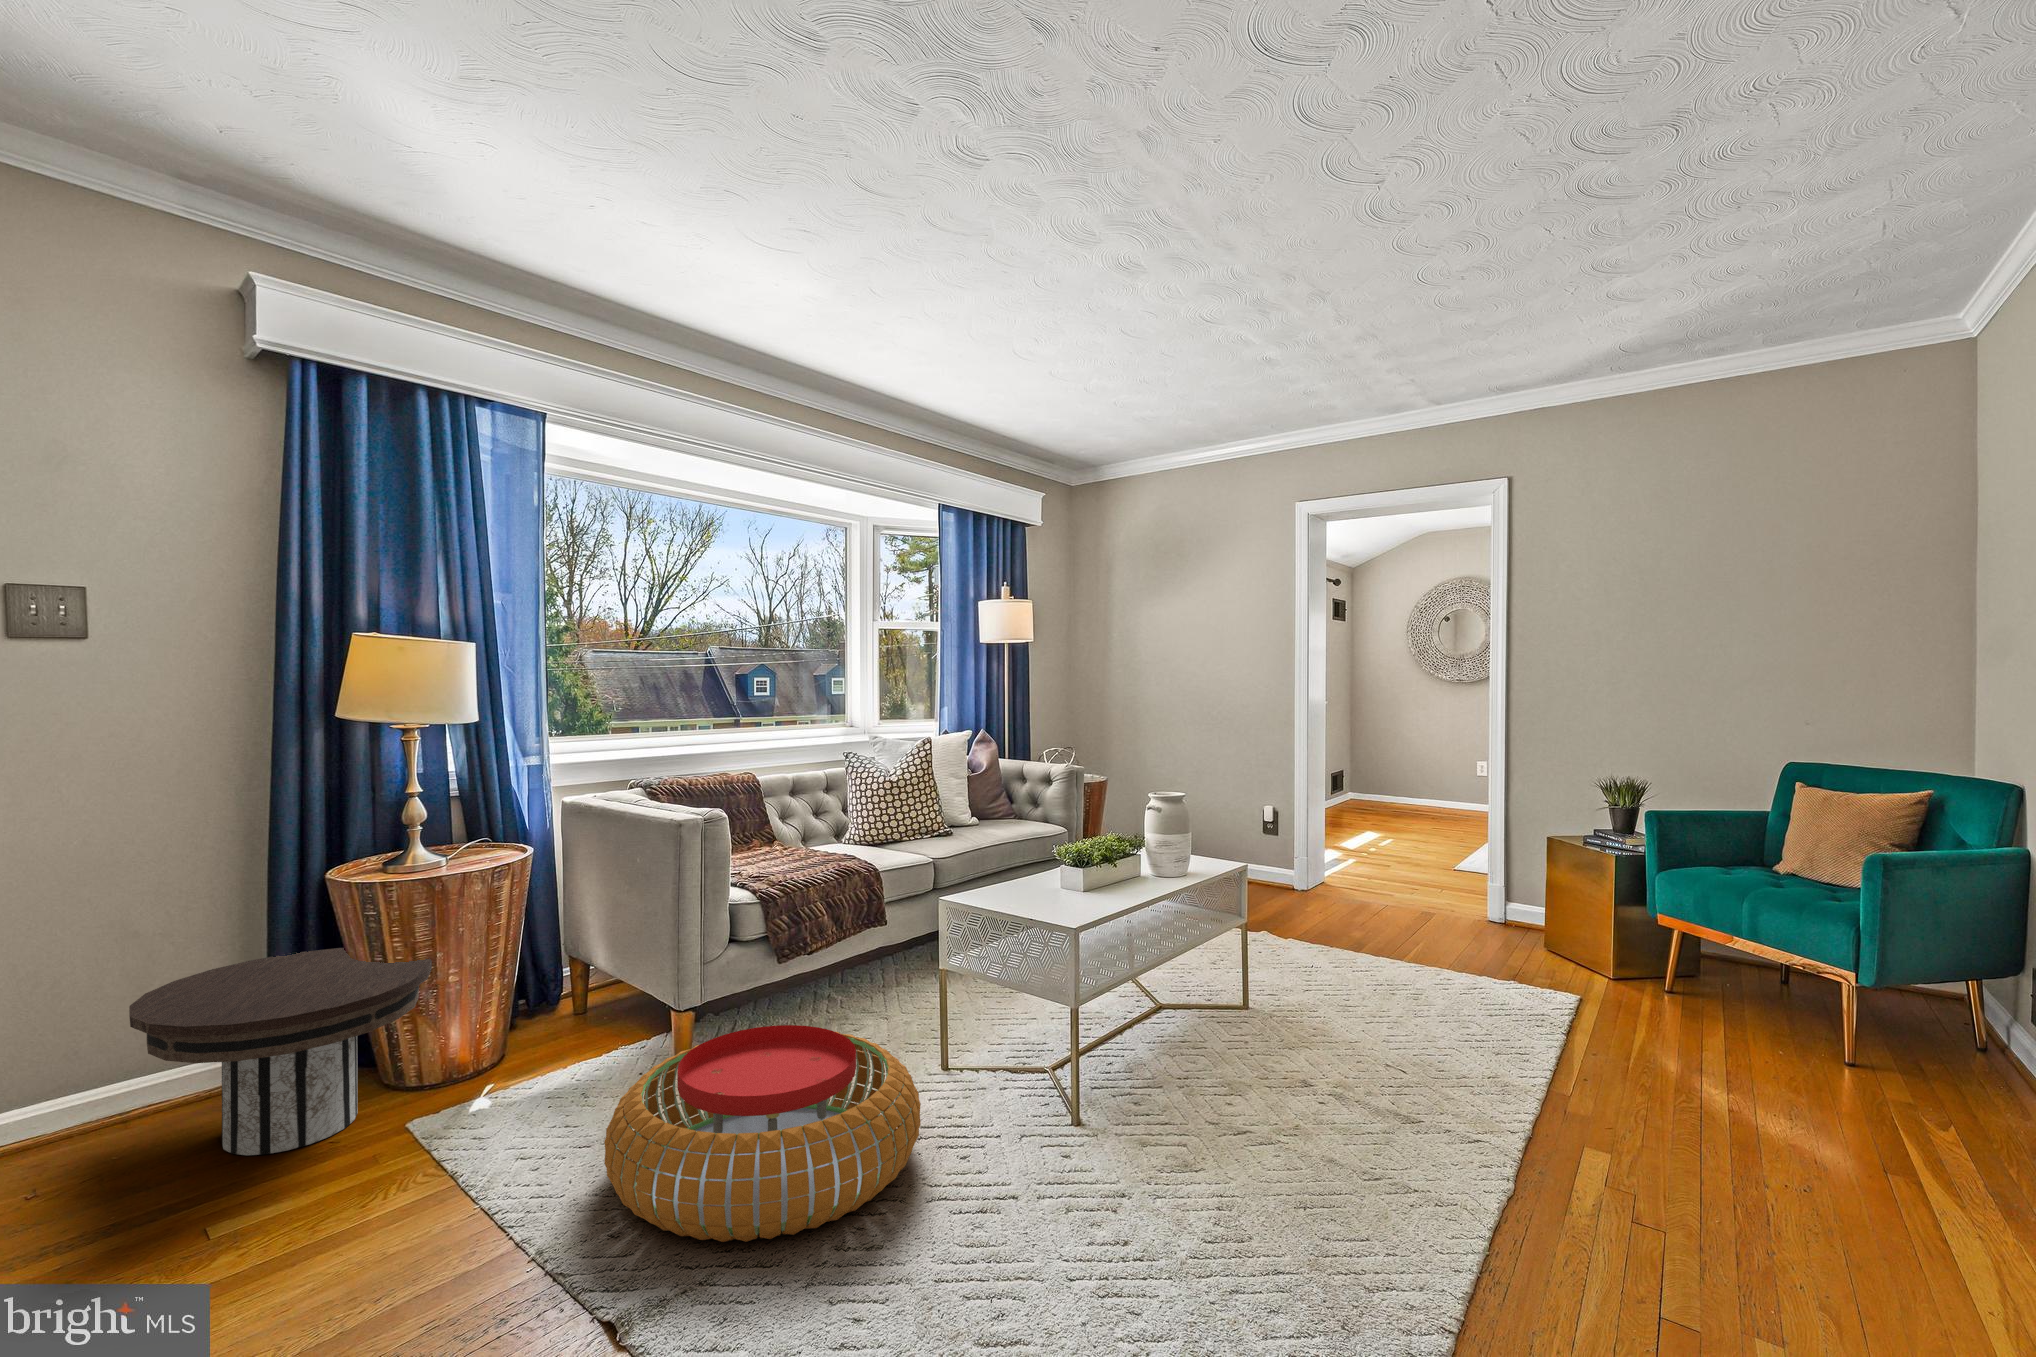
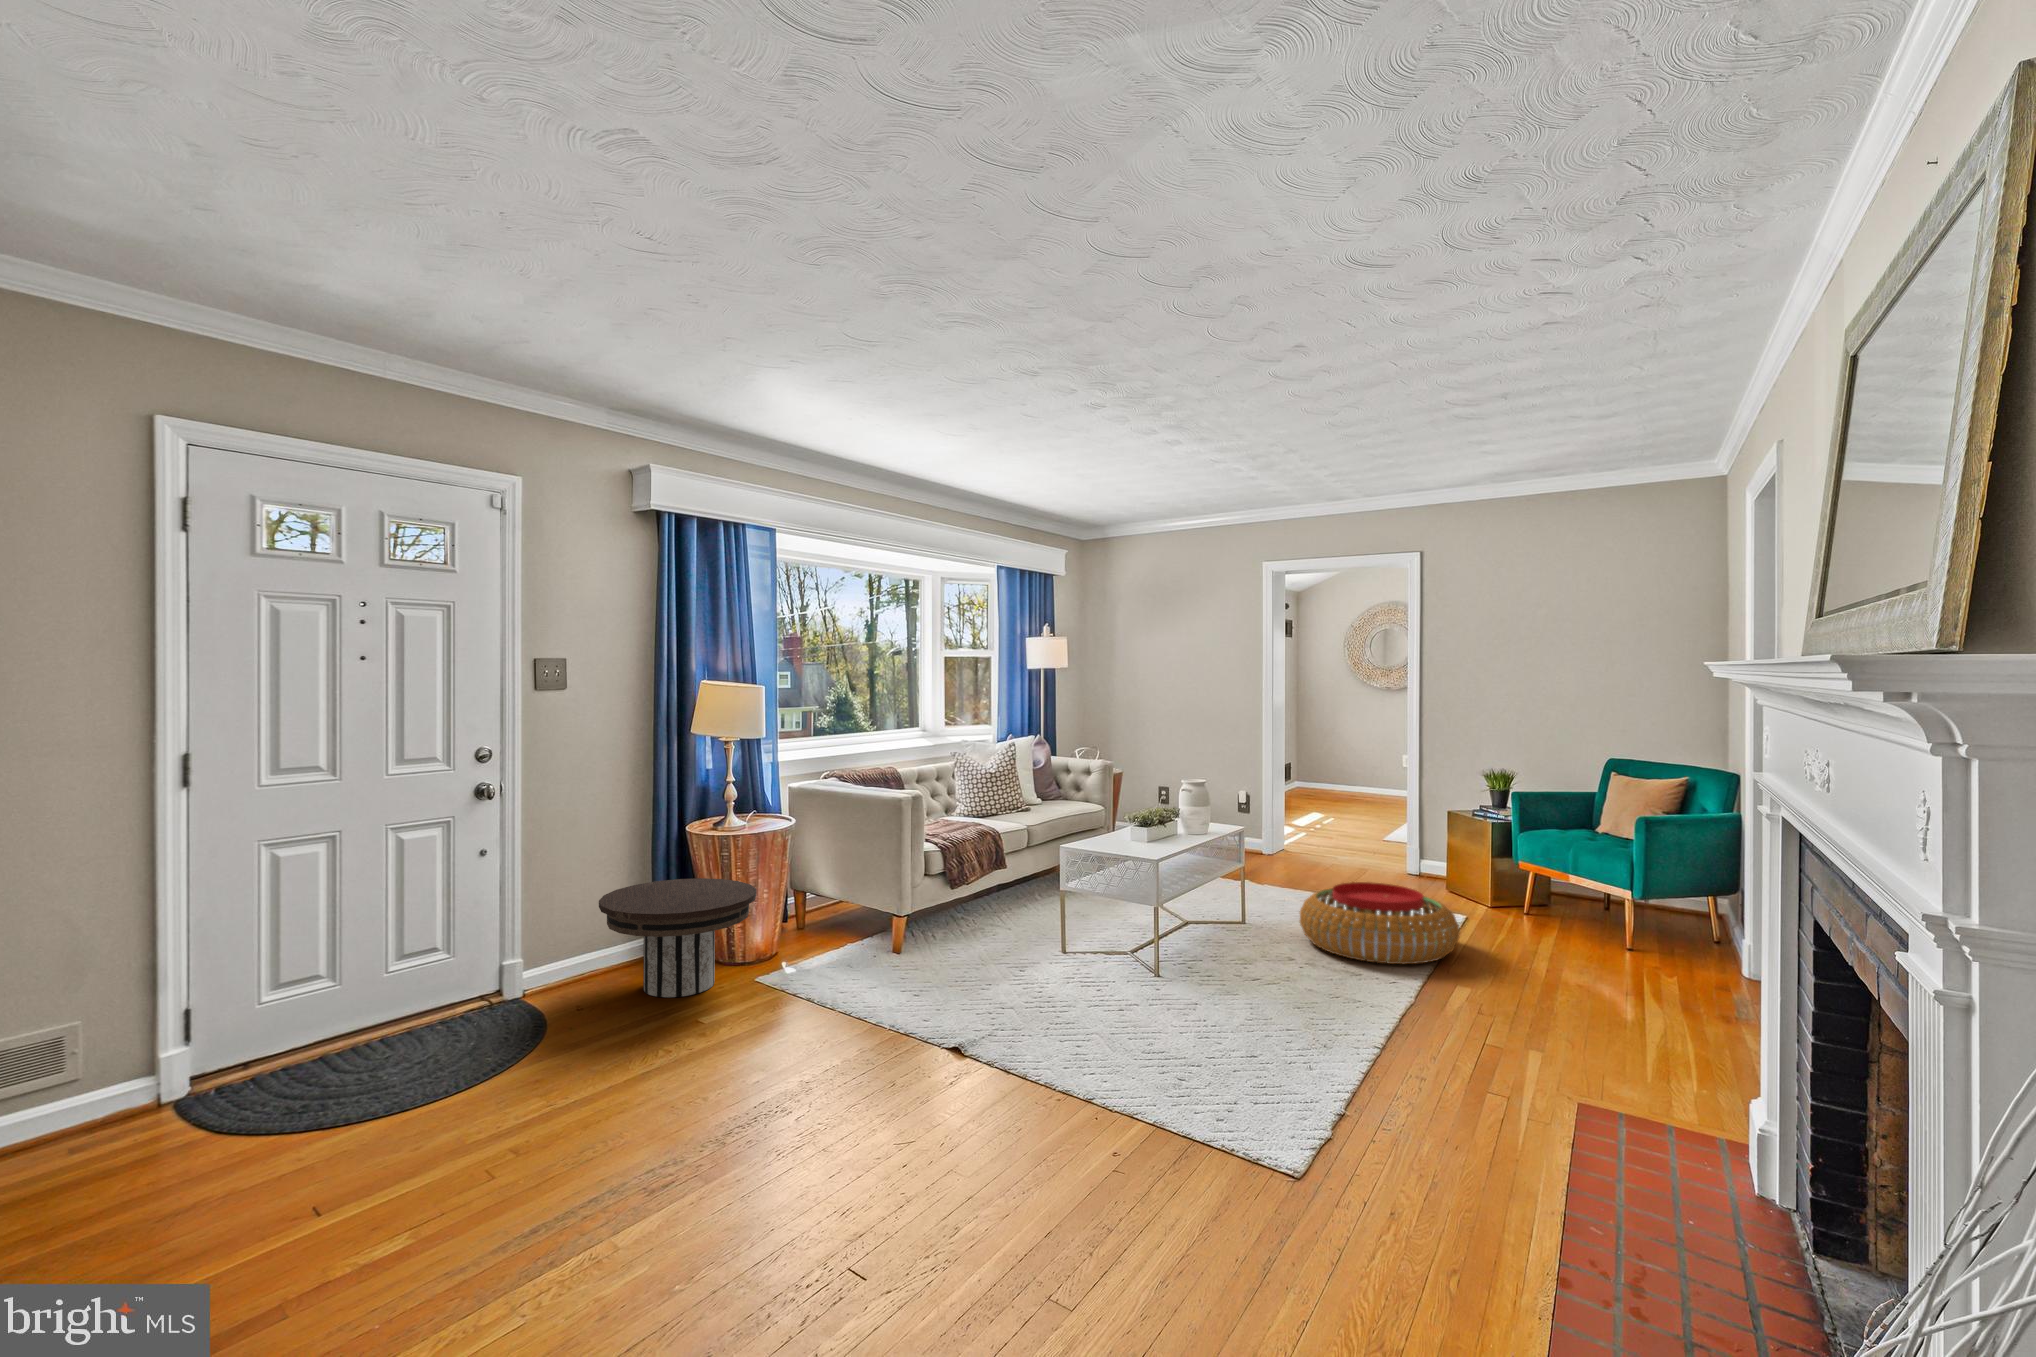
pouf: present [604,1025,921,1242] -> present [1300,882,1459,964]

